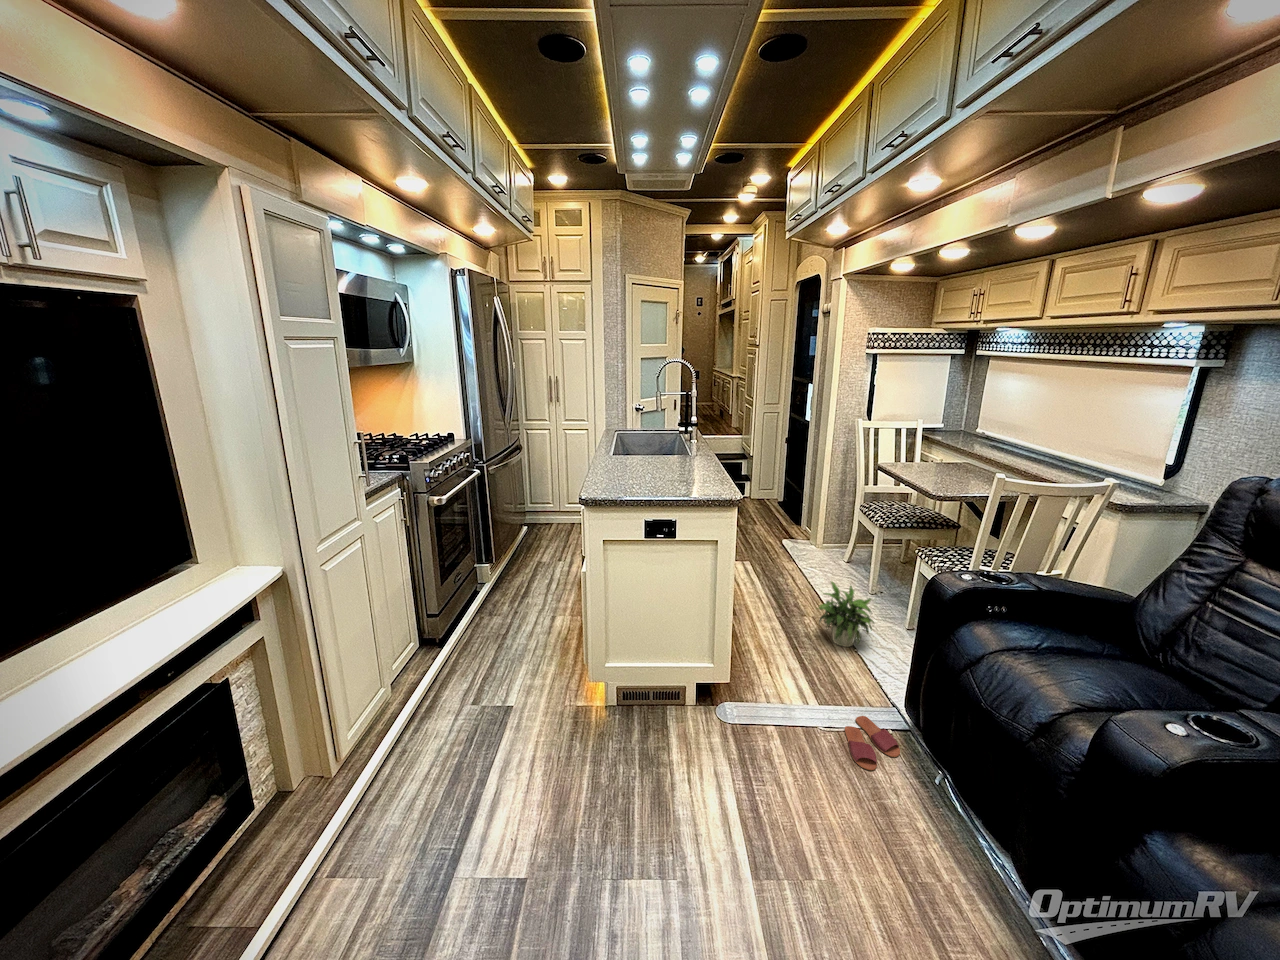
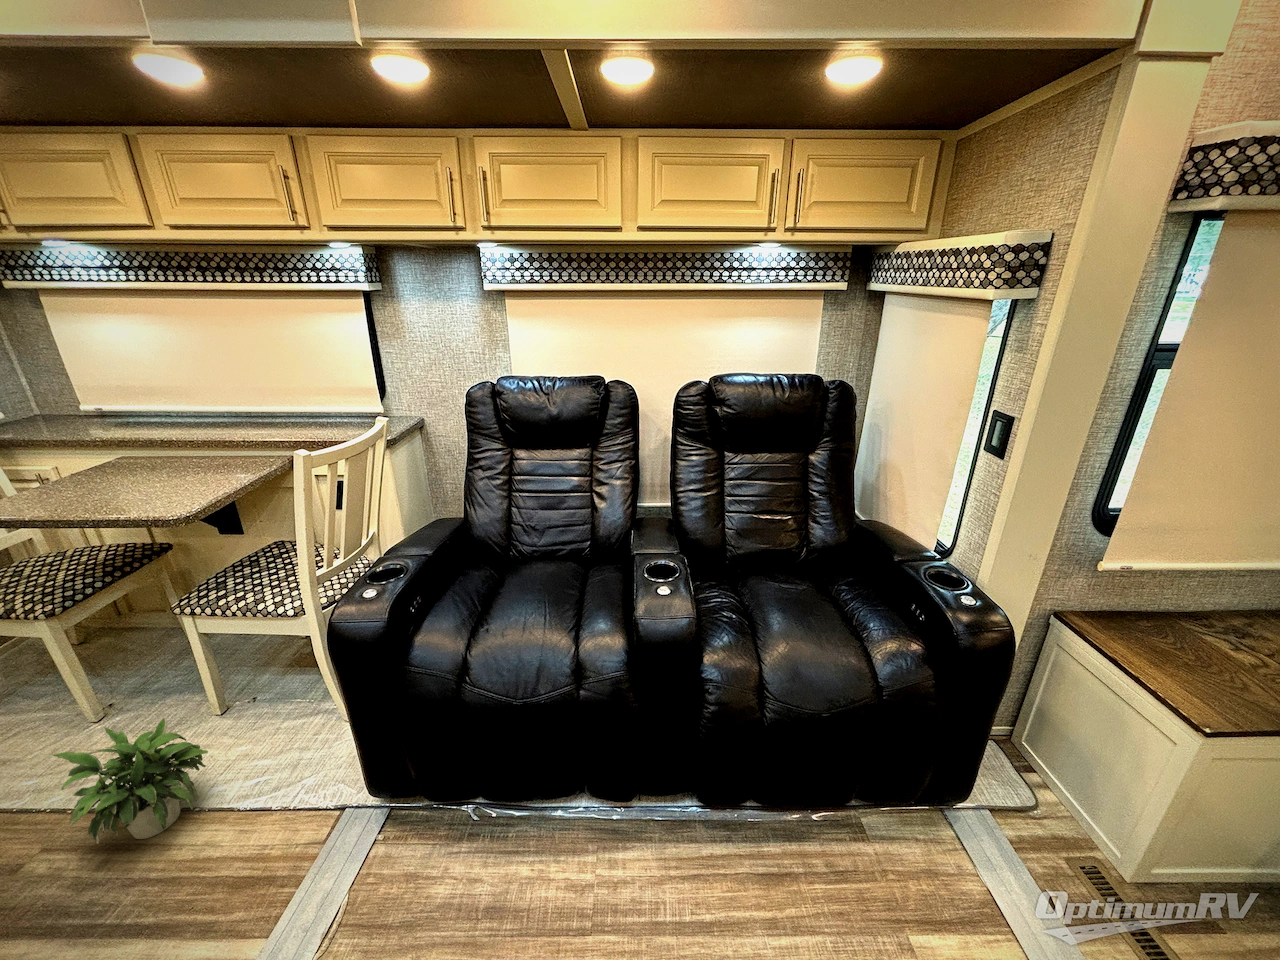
slippers: present [845,716,900,770] -> none [332,837,431,922]

